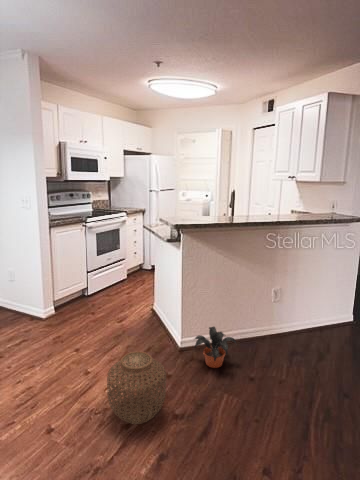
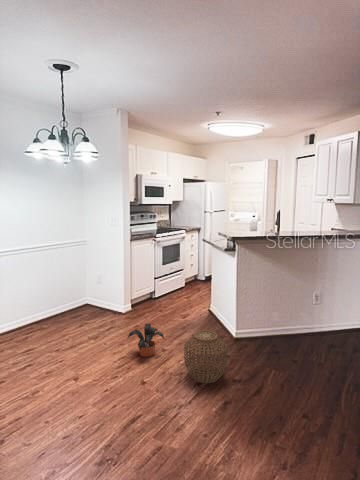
potted plant: present [195,327,236,368] -> present [128,324,164,357]

